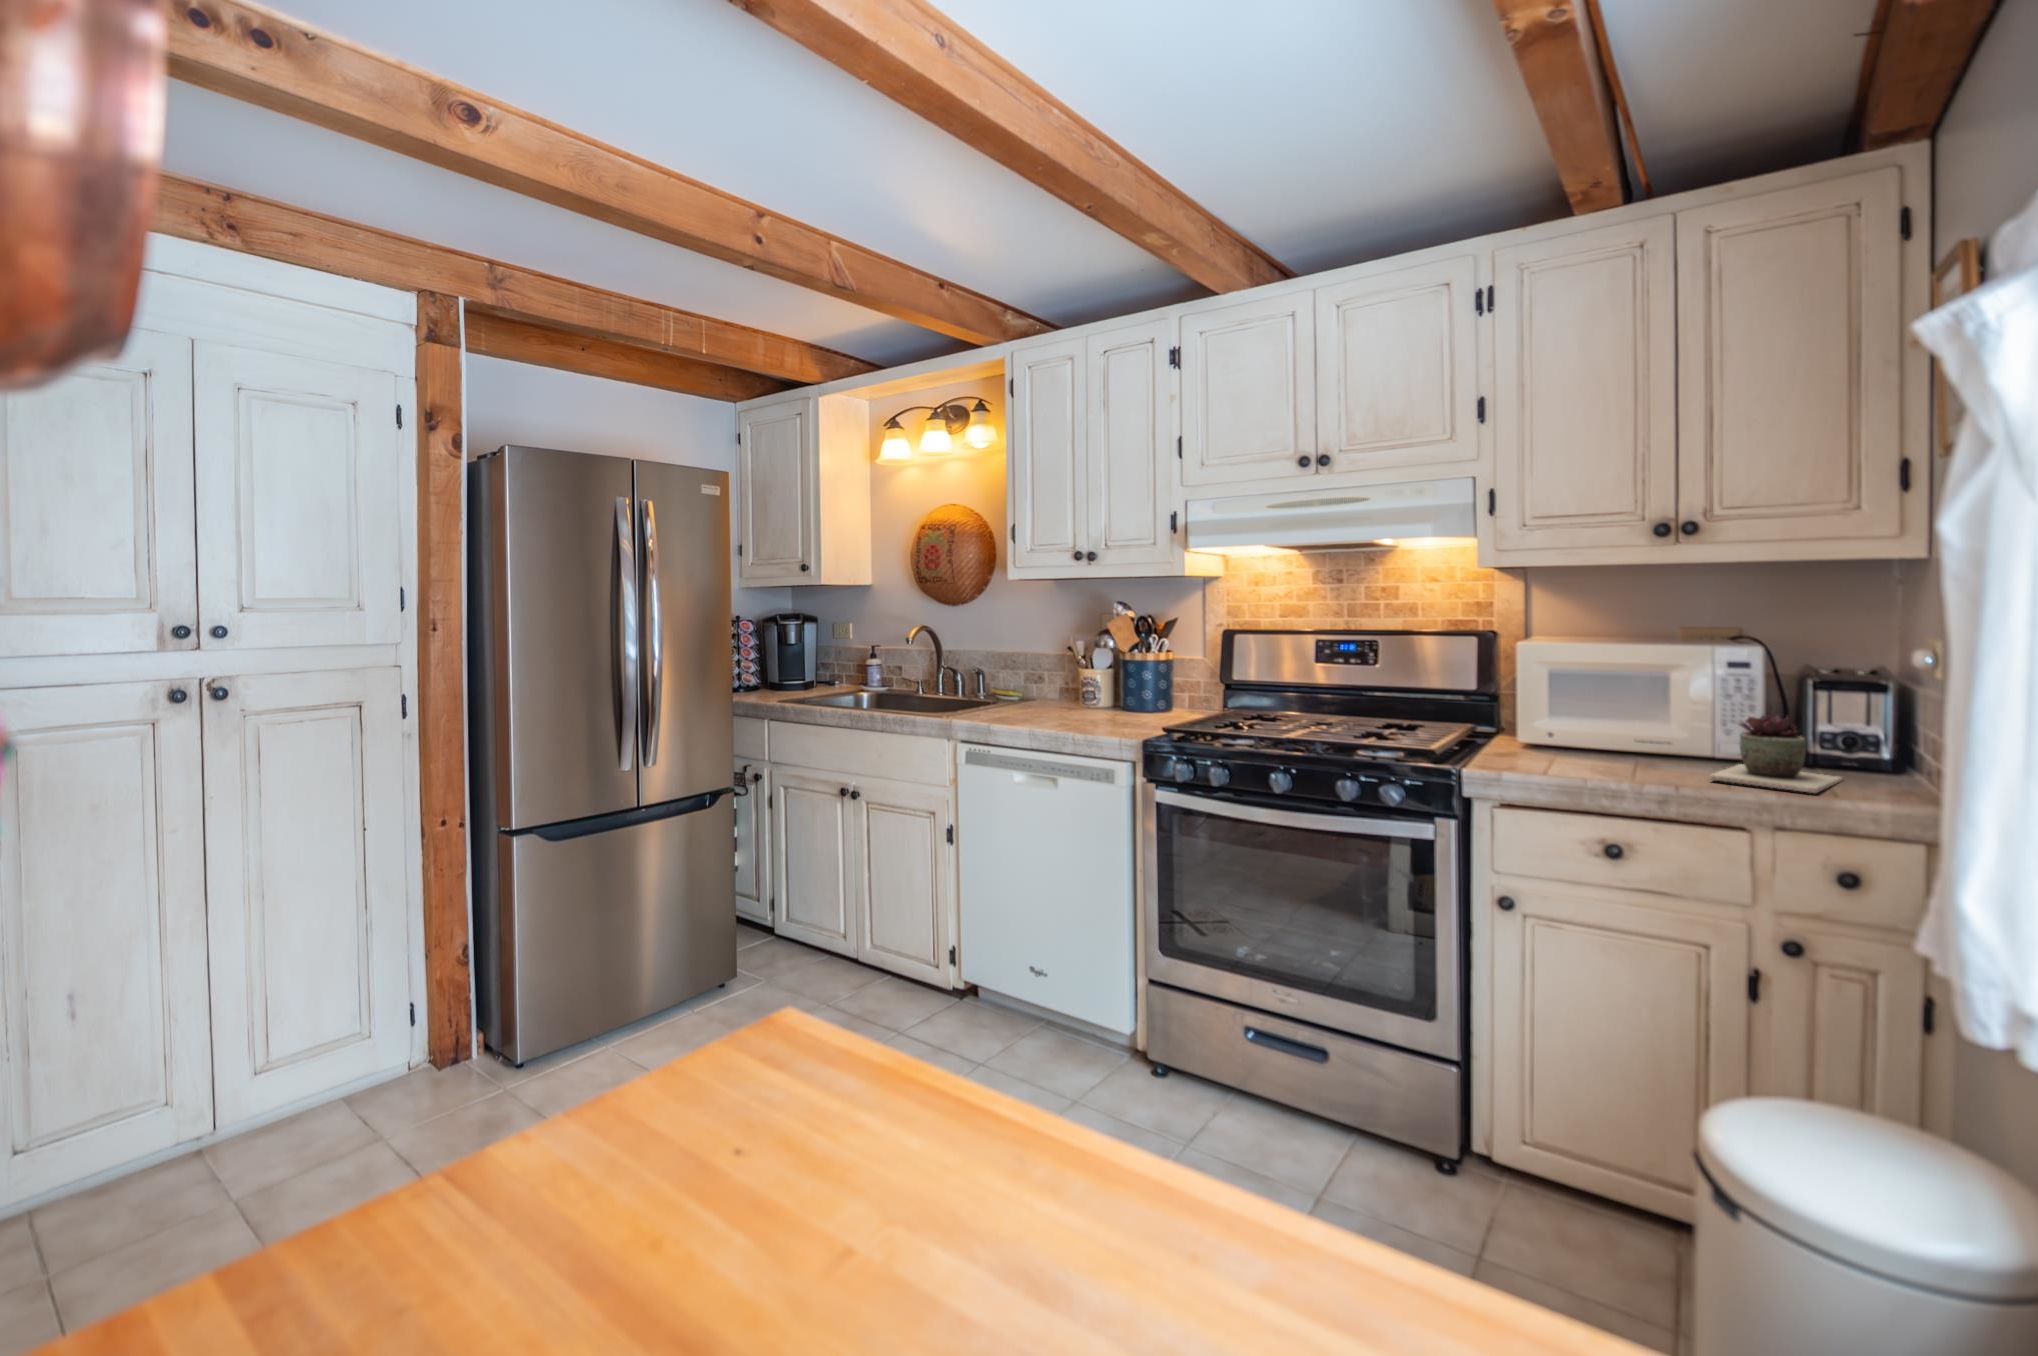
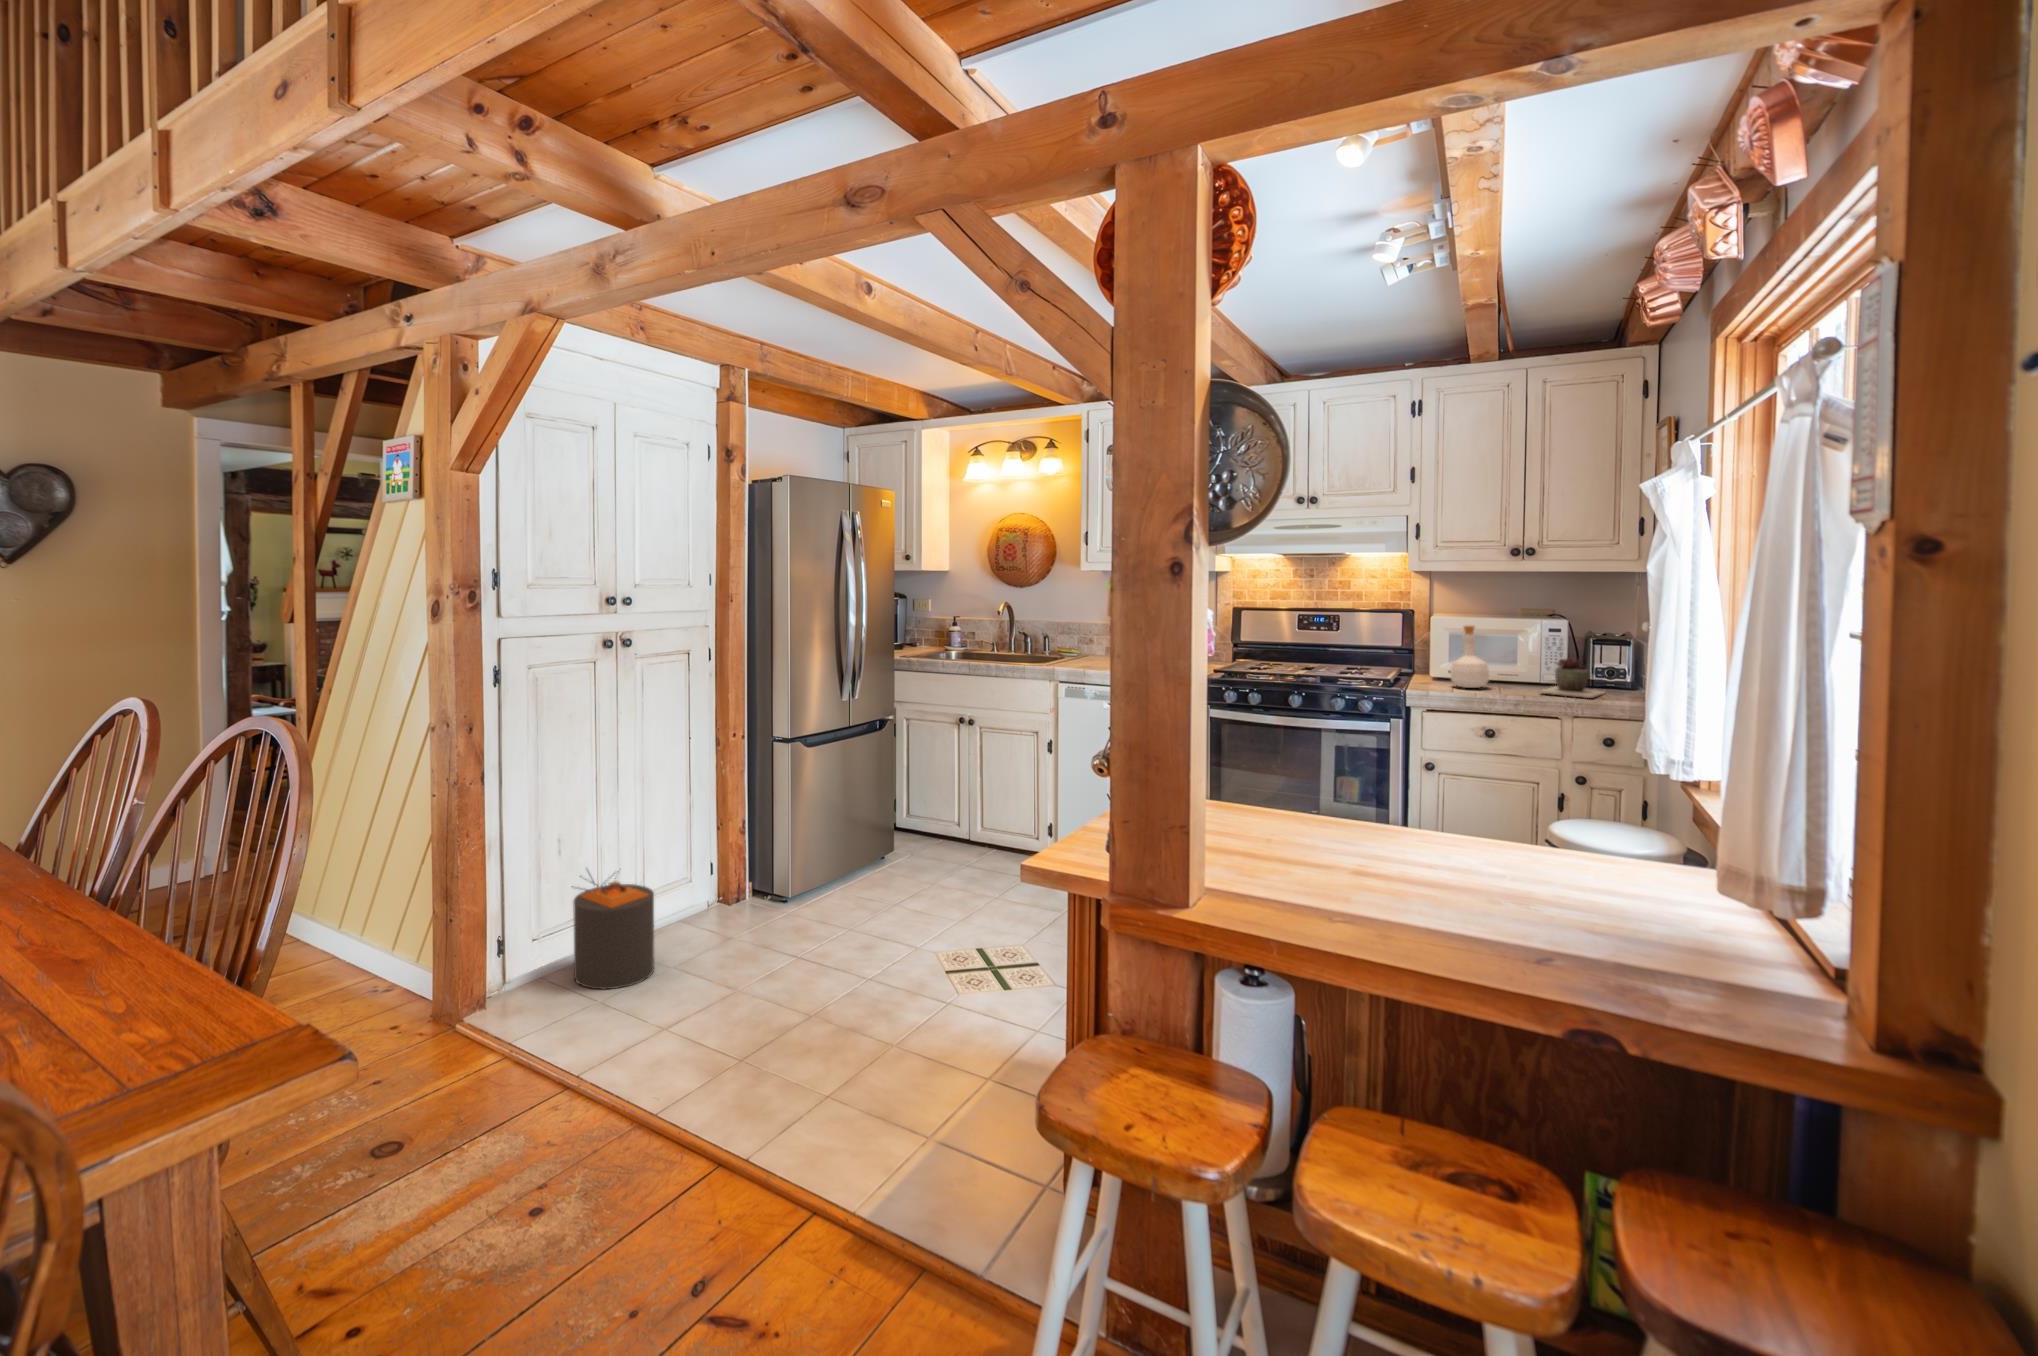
bottle: none [1545,657,1616,765] -> present [1451,626,1489,688]
trash can: none [21,1046,198,1264] -> present [572,871,654,989]

